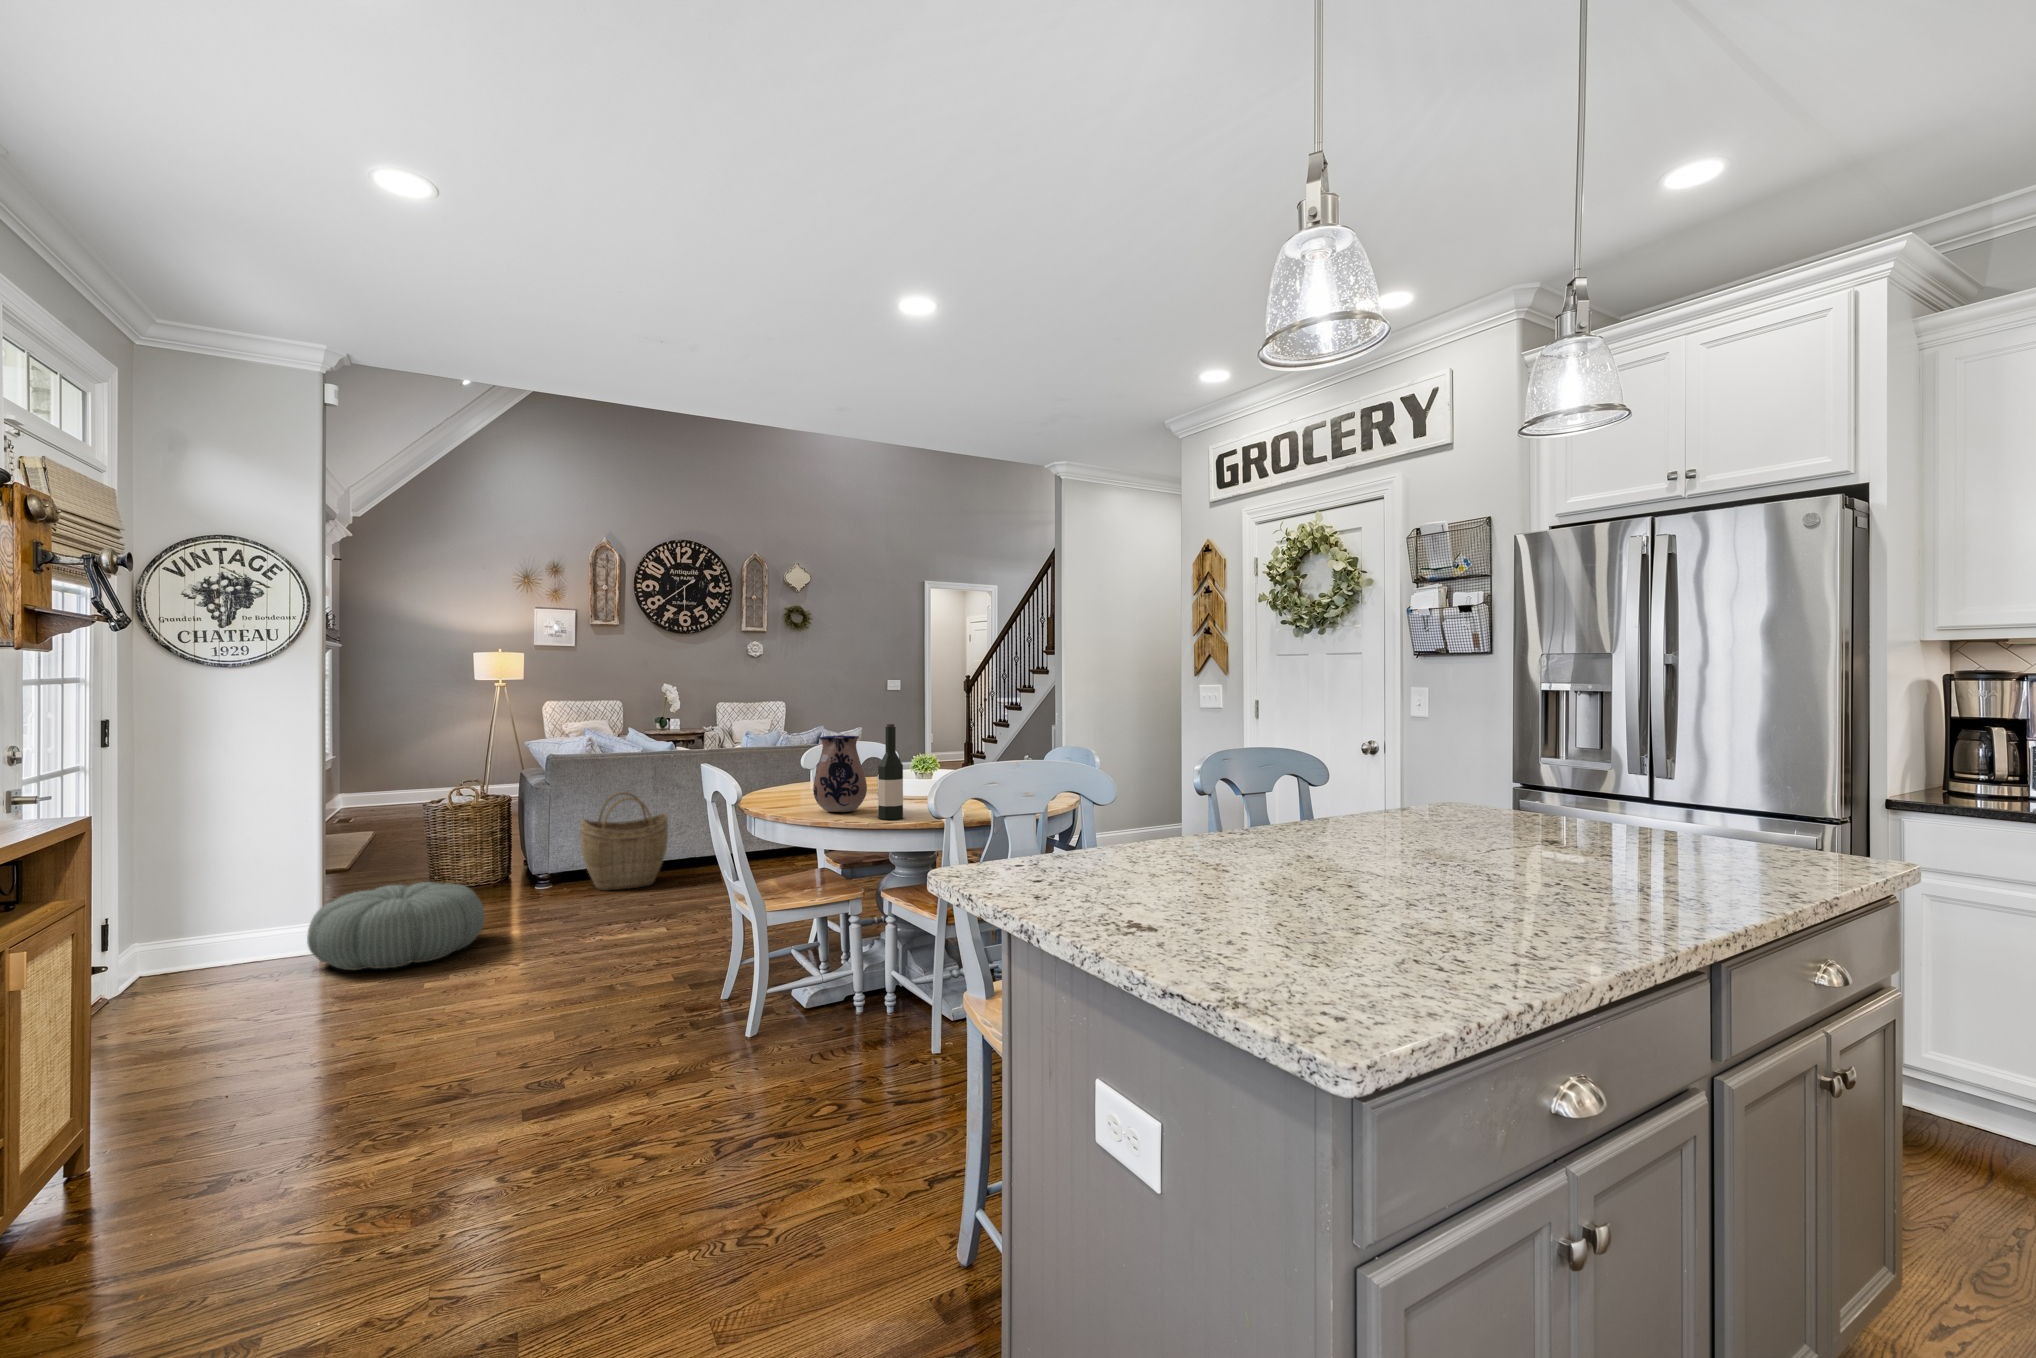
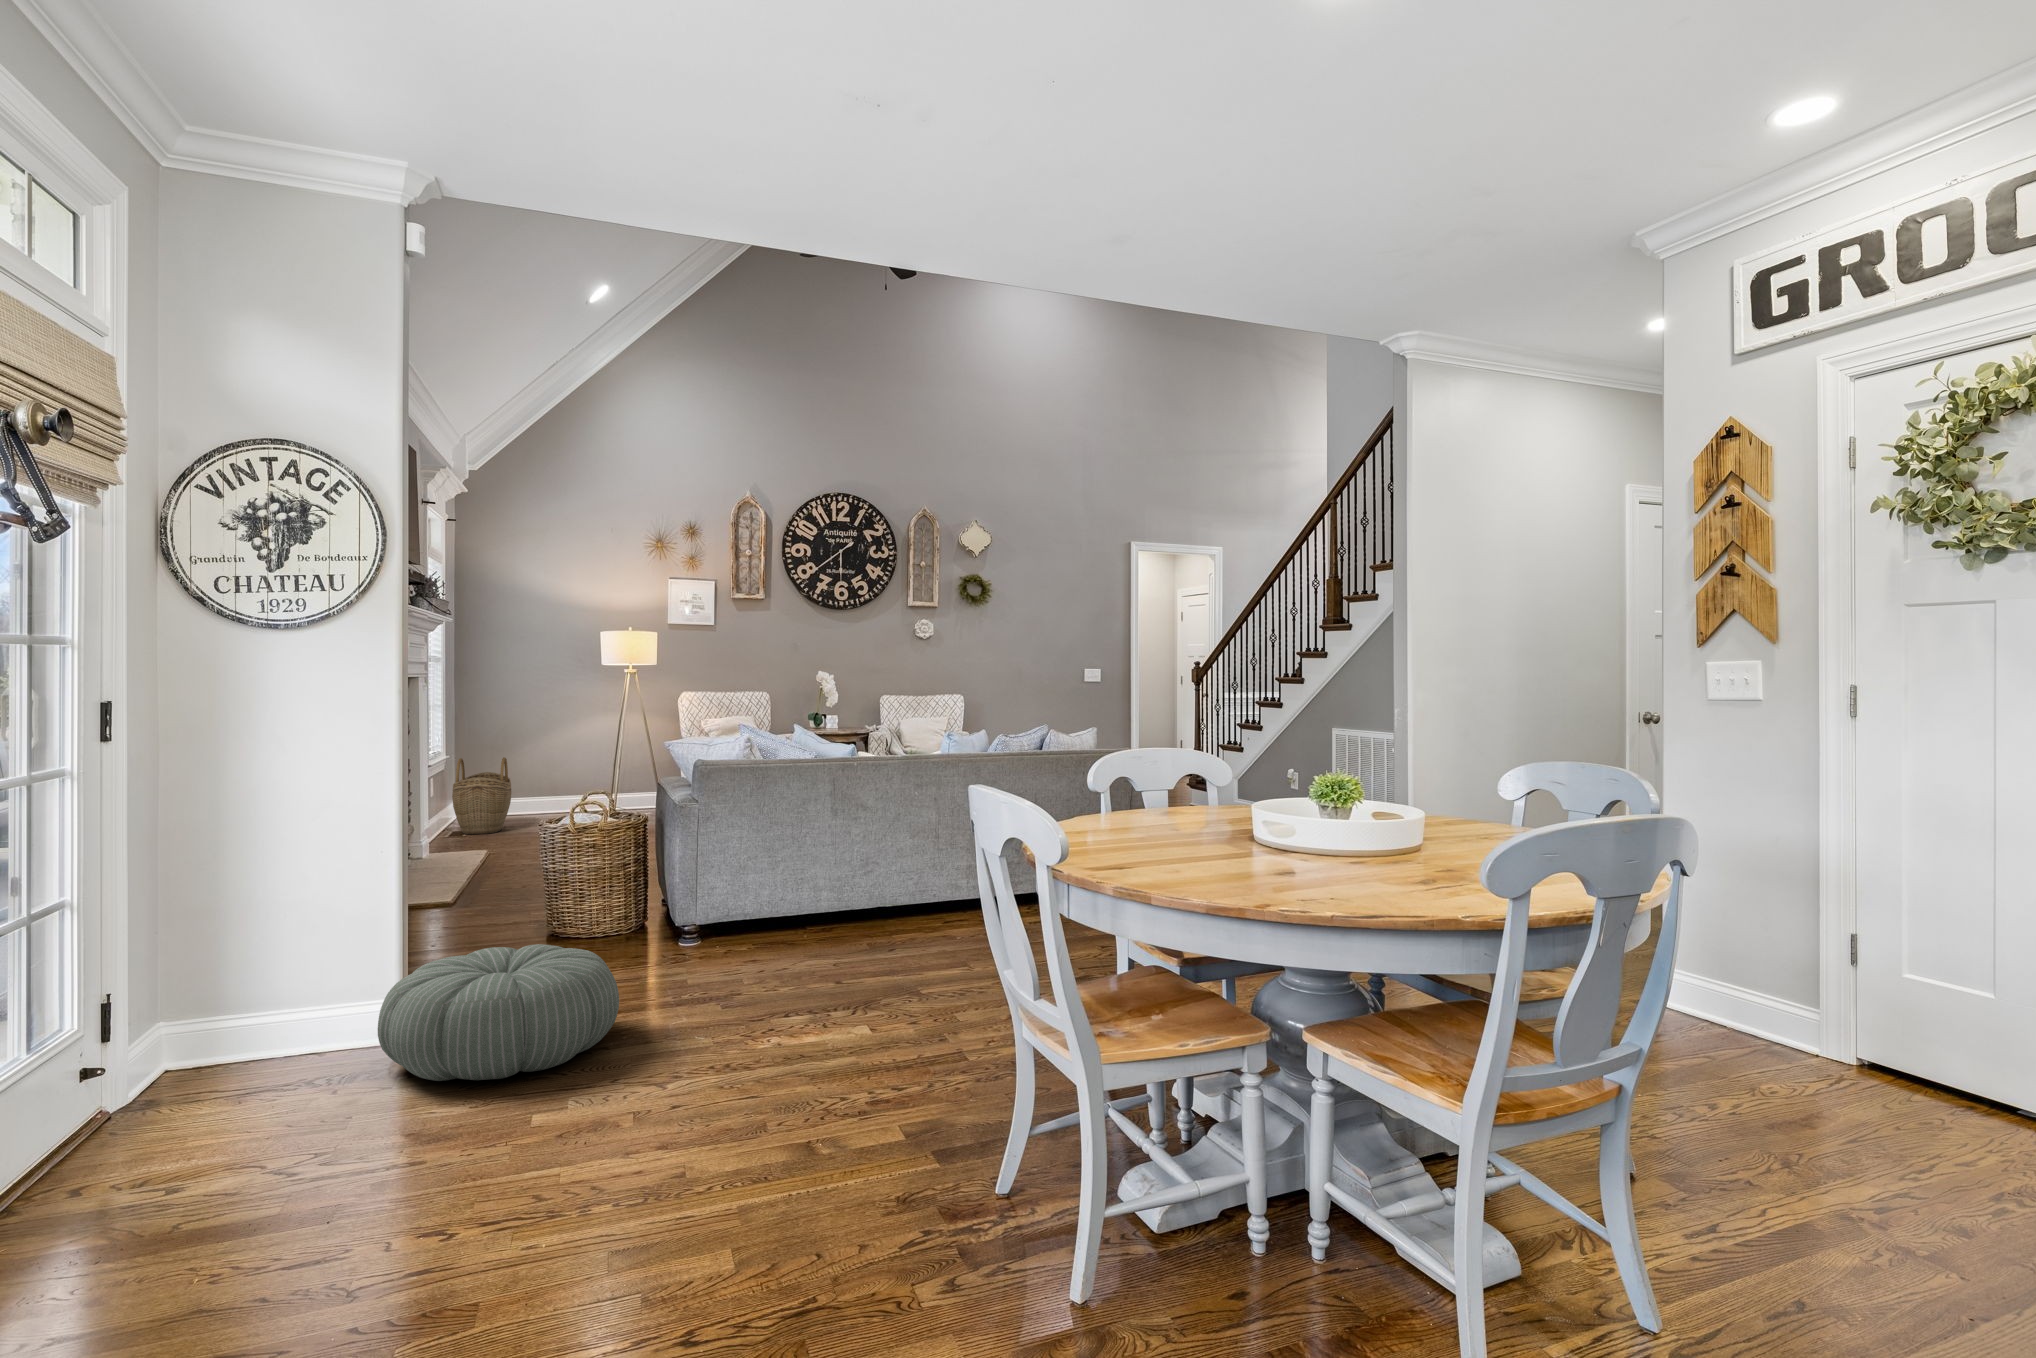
wine bottle: present [878,724,903,819] -> none [1322,717,1373,899]
ceramic pitcher: present [813,735,867,812] -> none [1184,738,1282,879]
woven basket: present [580,792,668,890] -> present [452,757,511,834]

